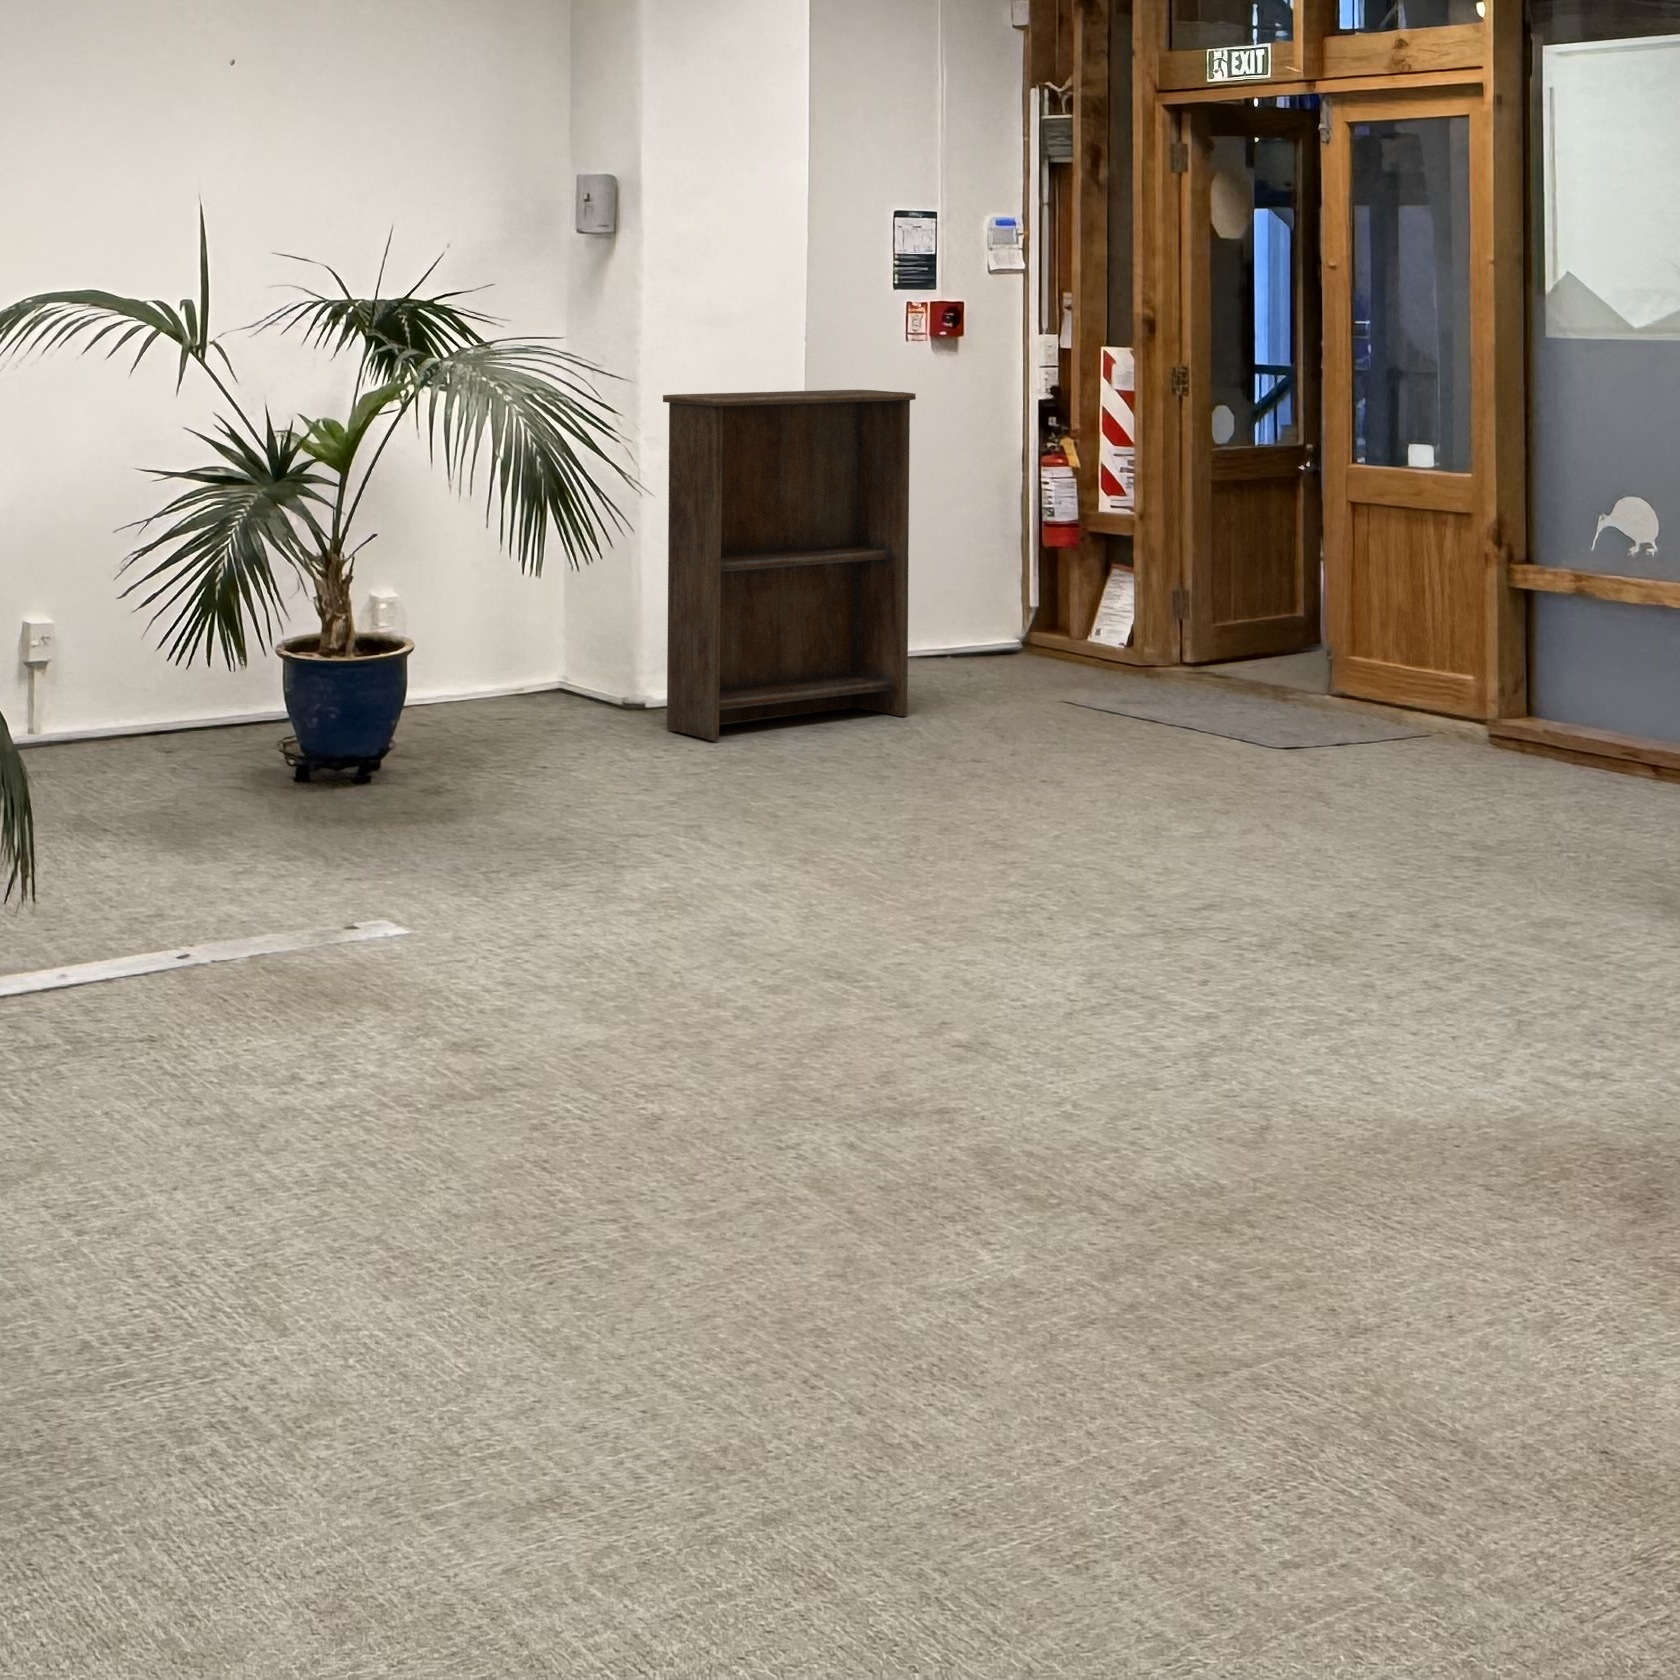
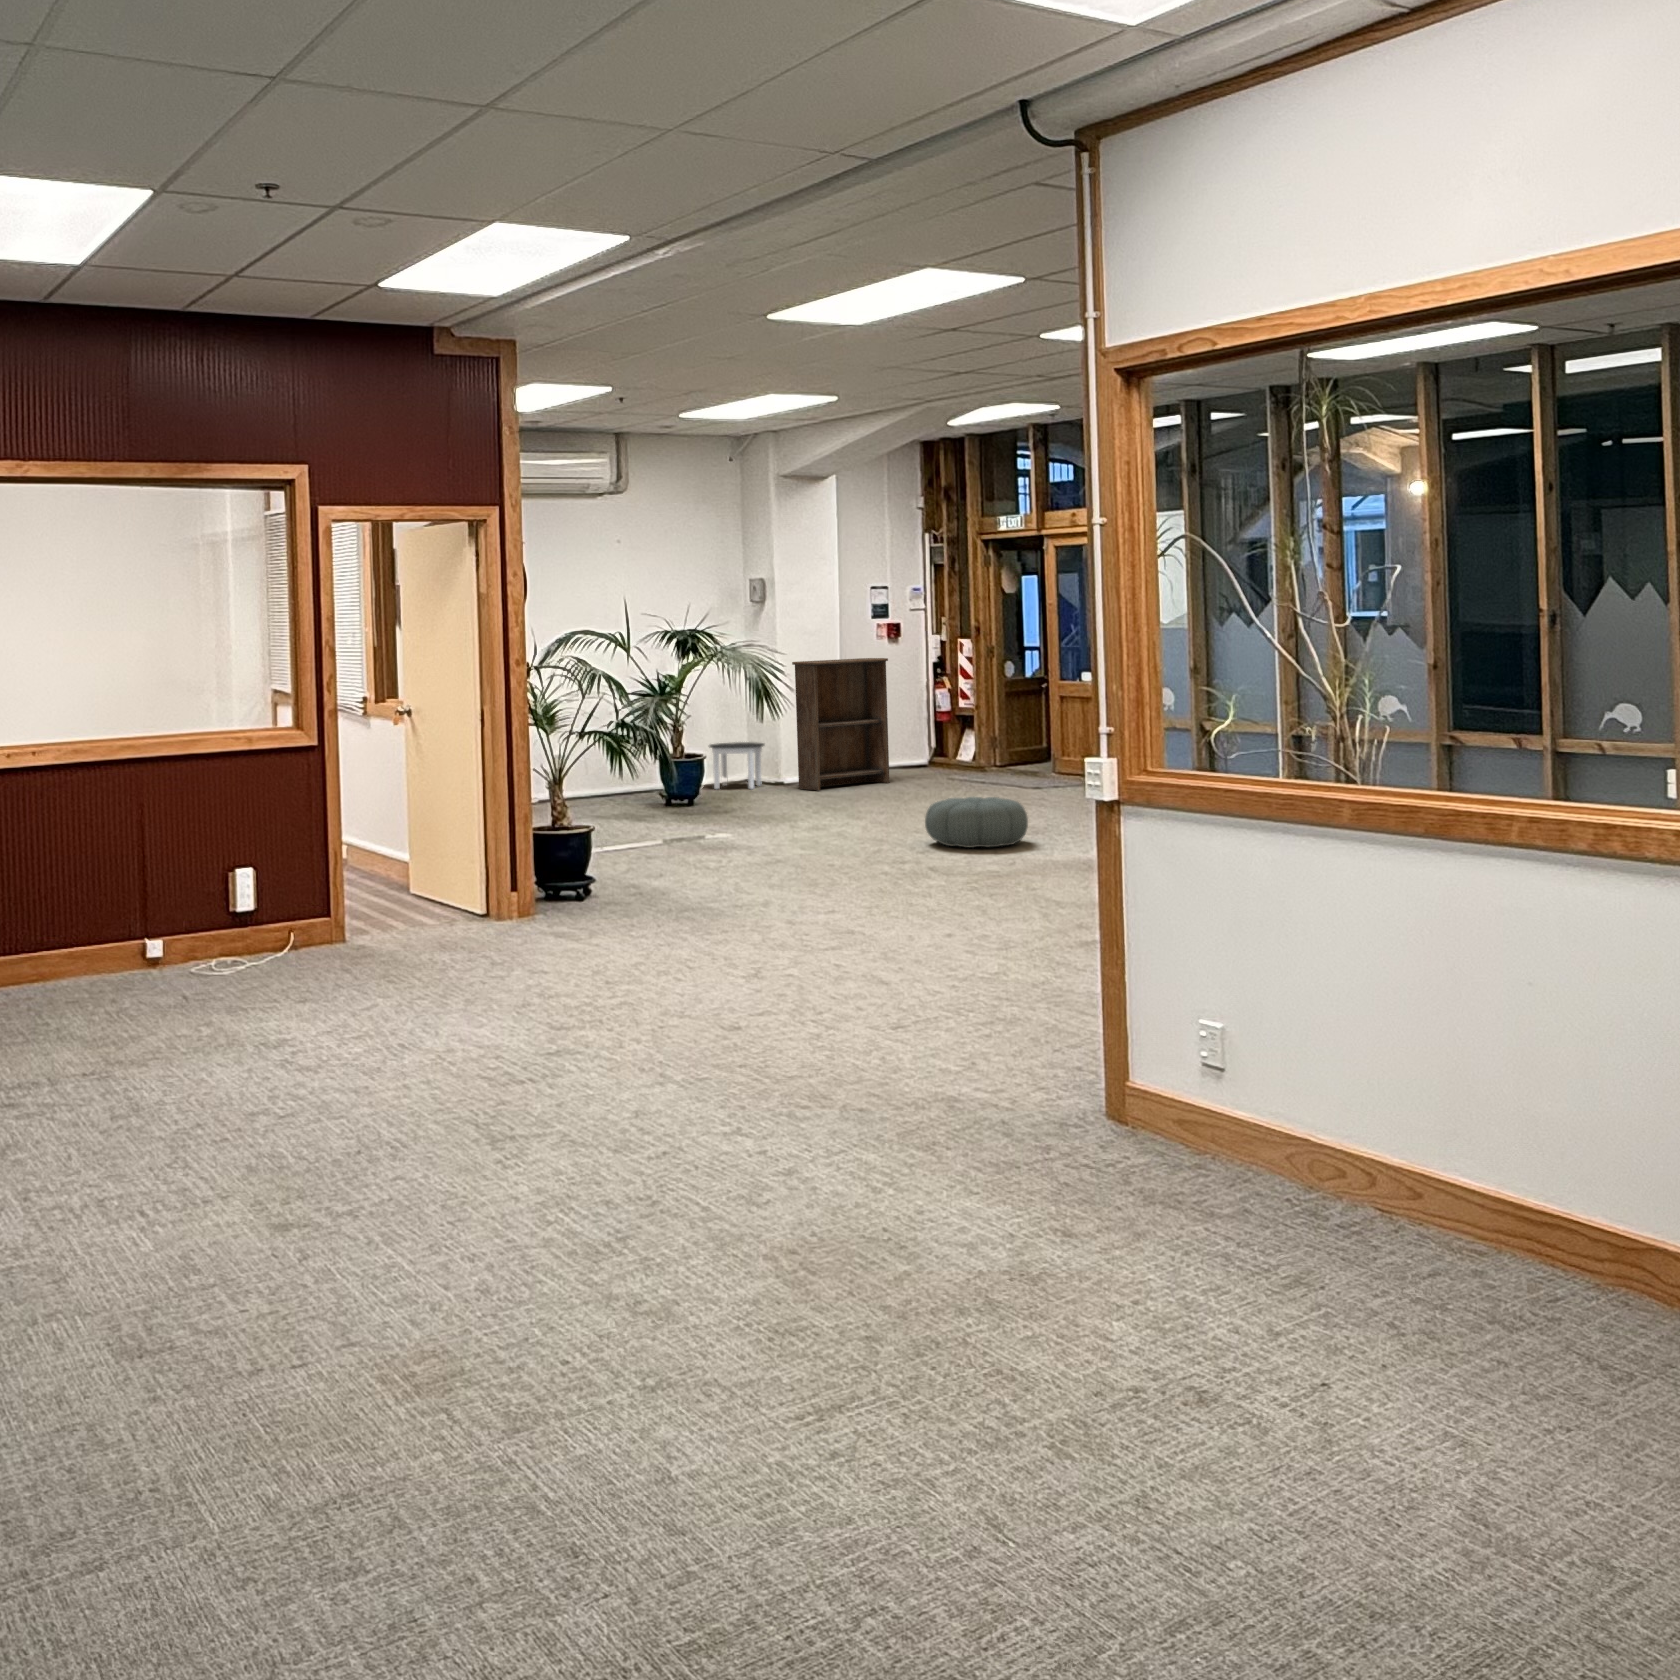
round table: none [445,593,591,724] -> present [710,742,764,789]
pouf: none [943,896,1288,1107] -> present [925,797,1028,848]

